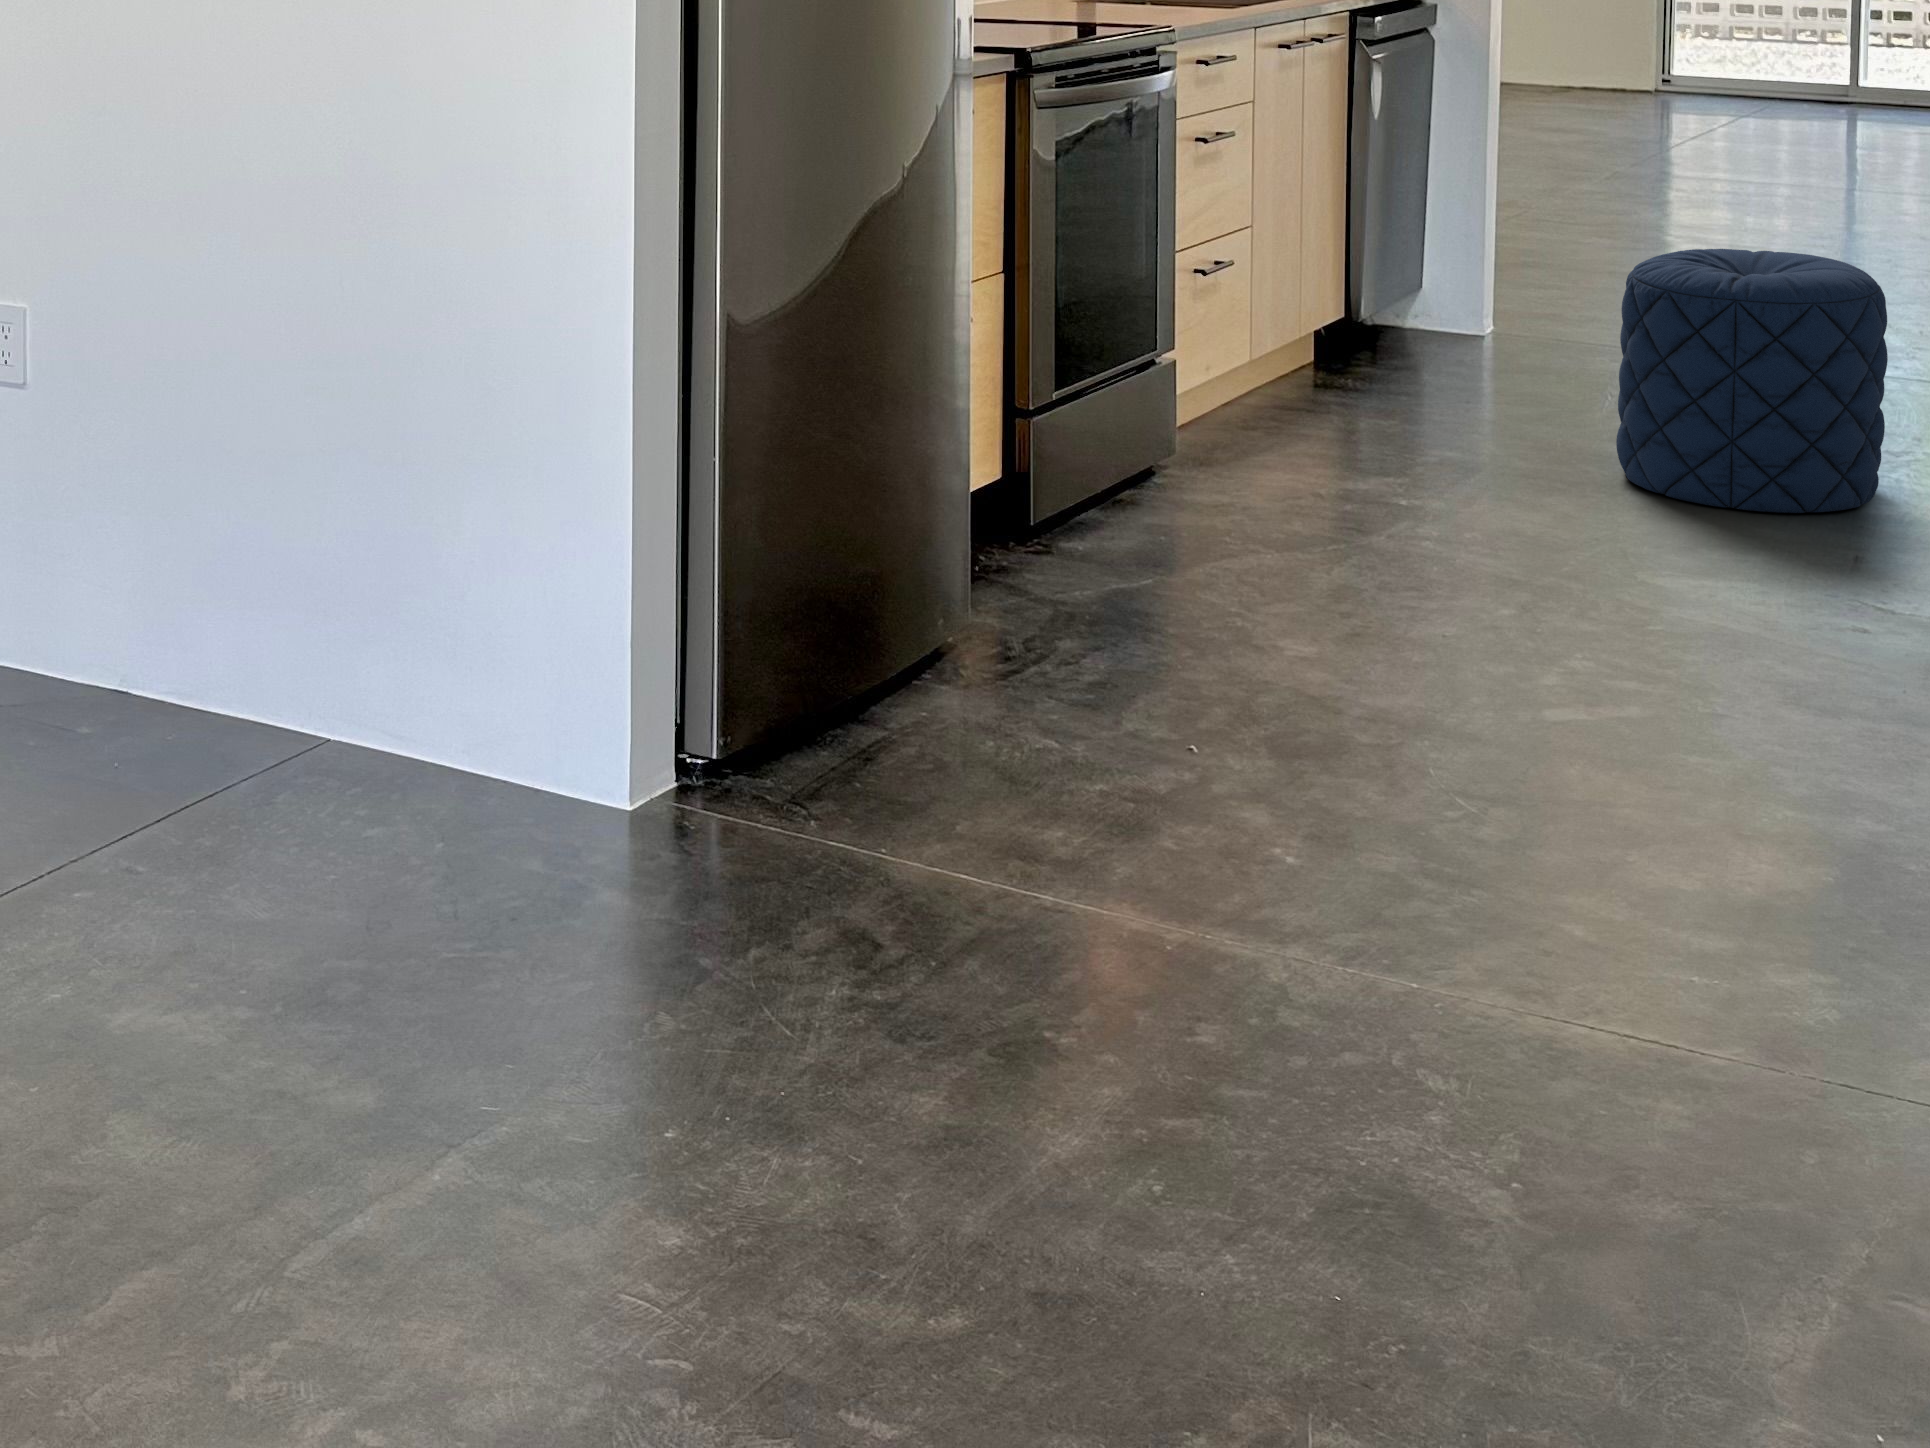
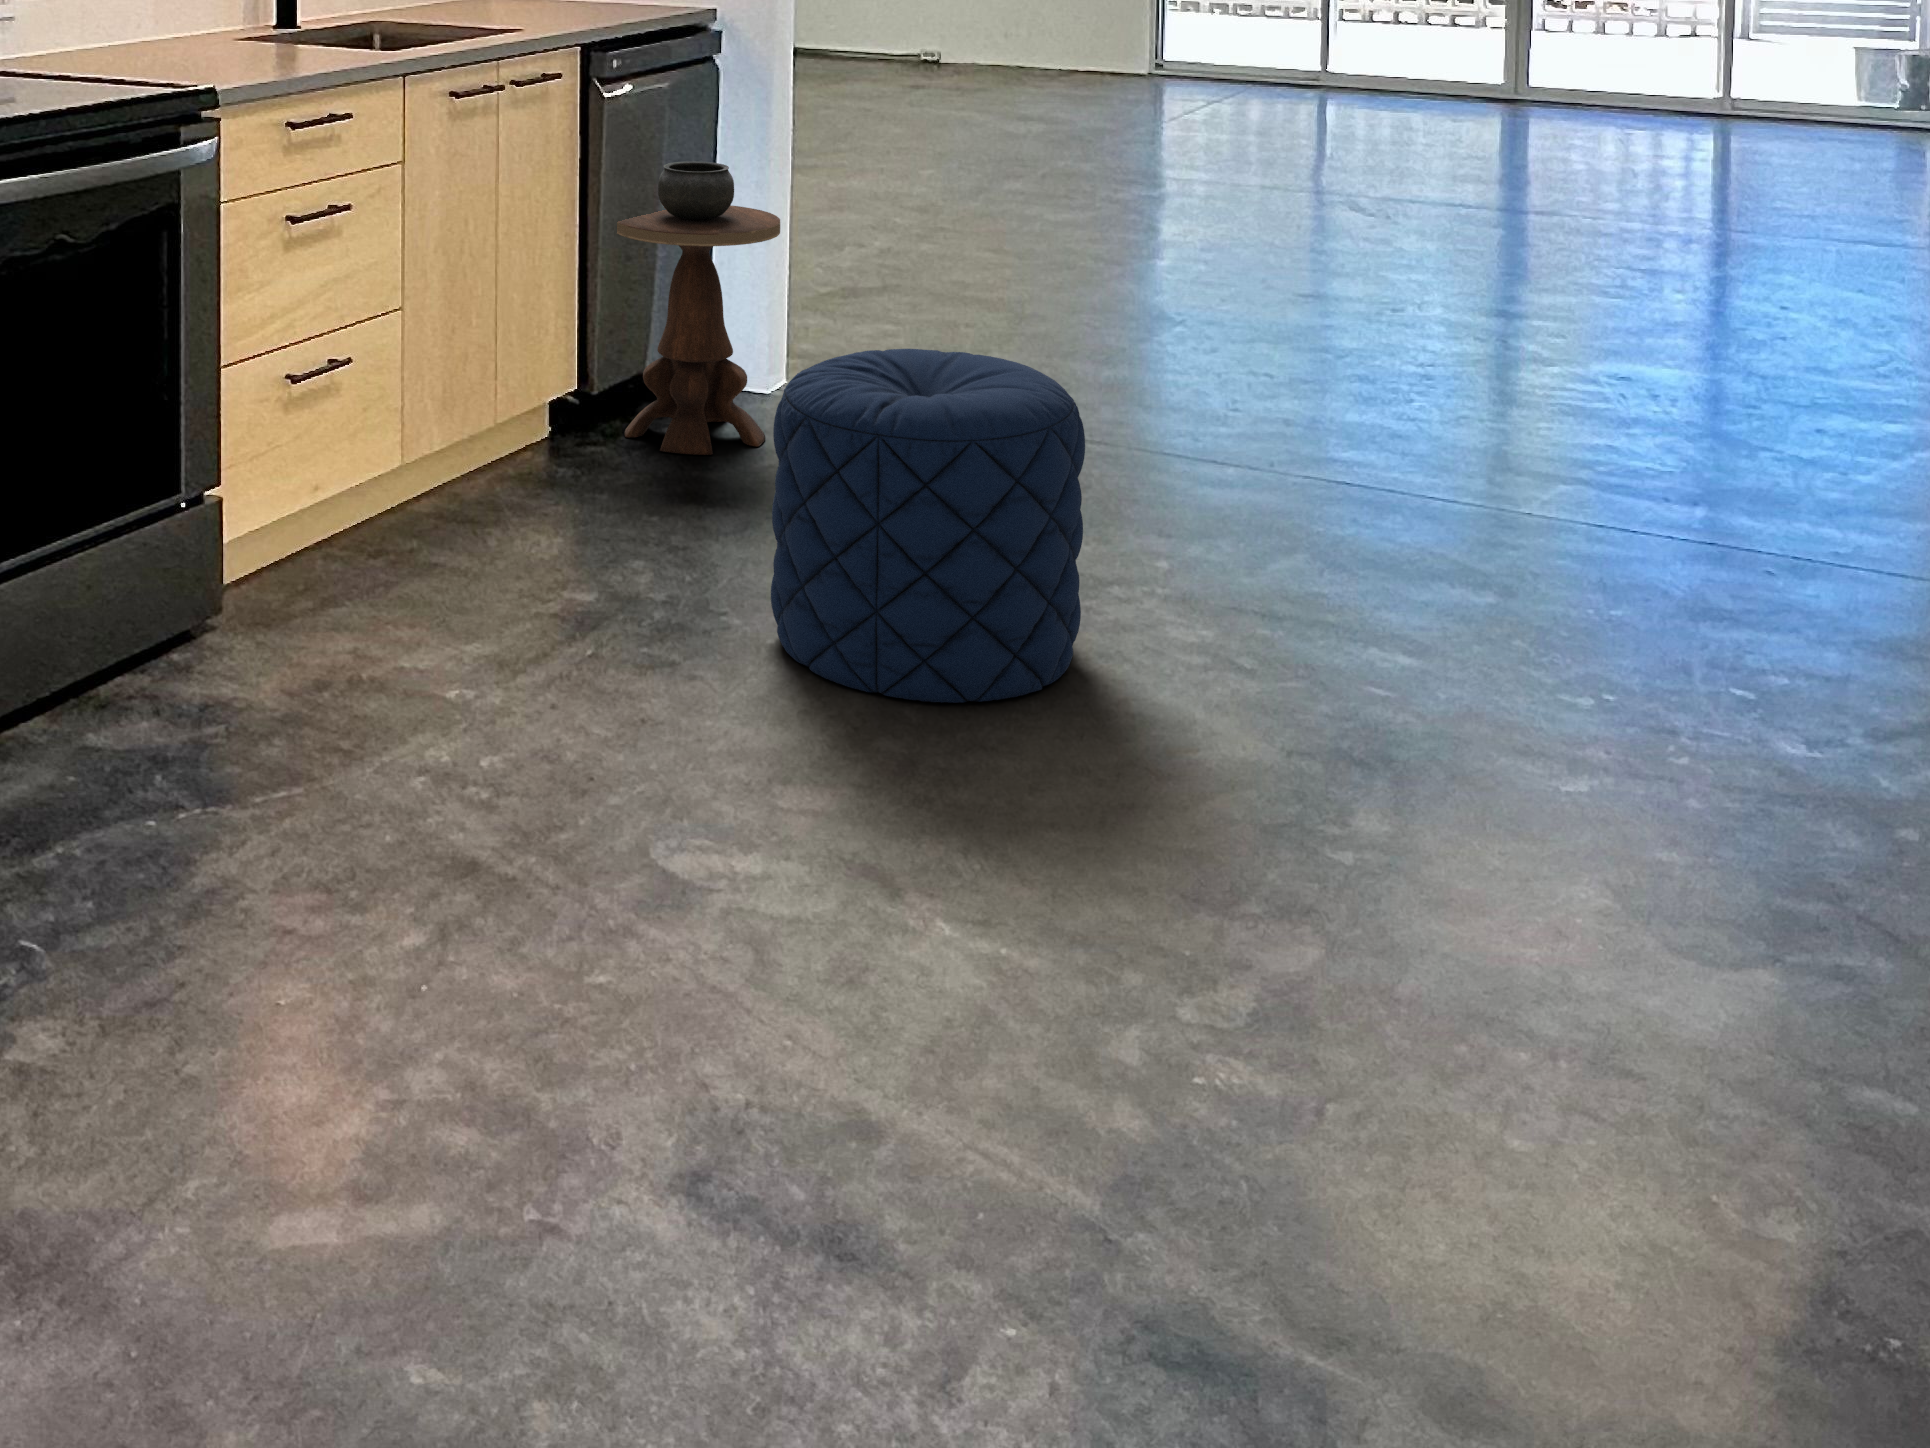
side table: none [1366,118,1523,375] -> present [617,162,780,455]

